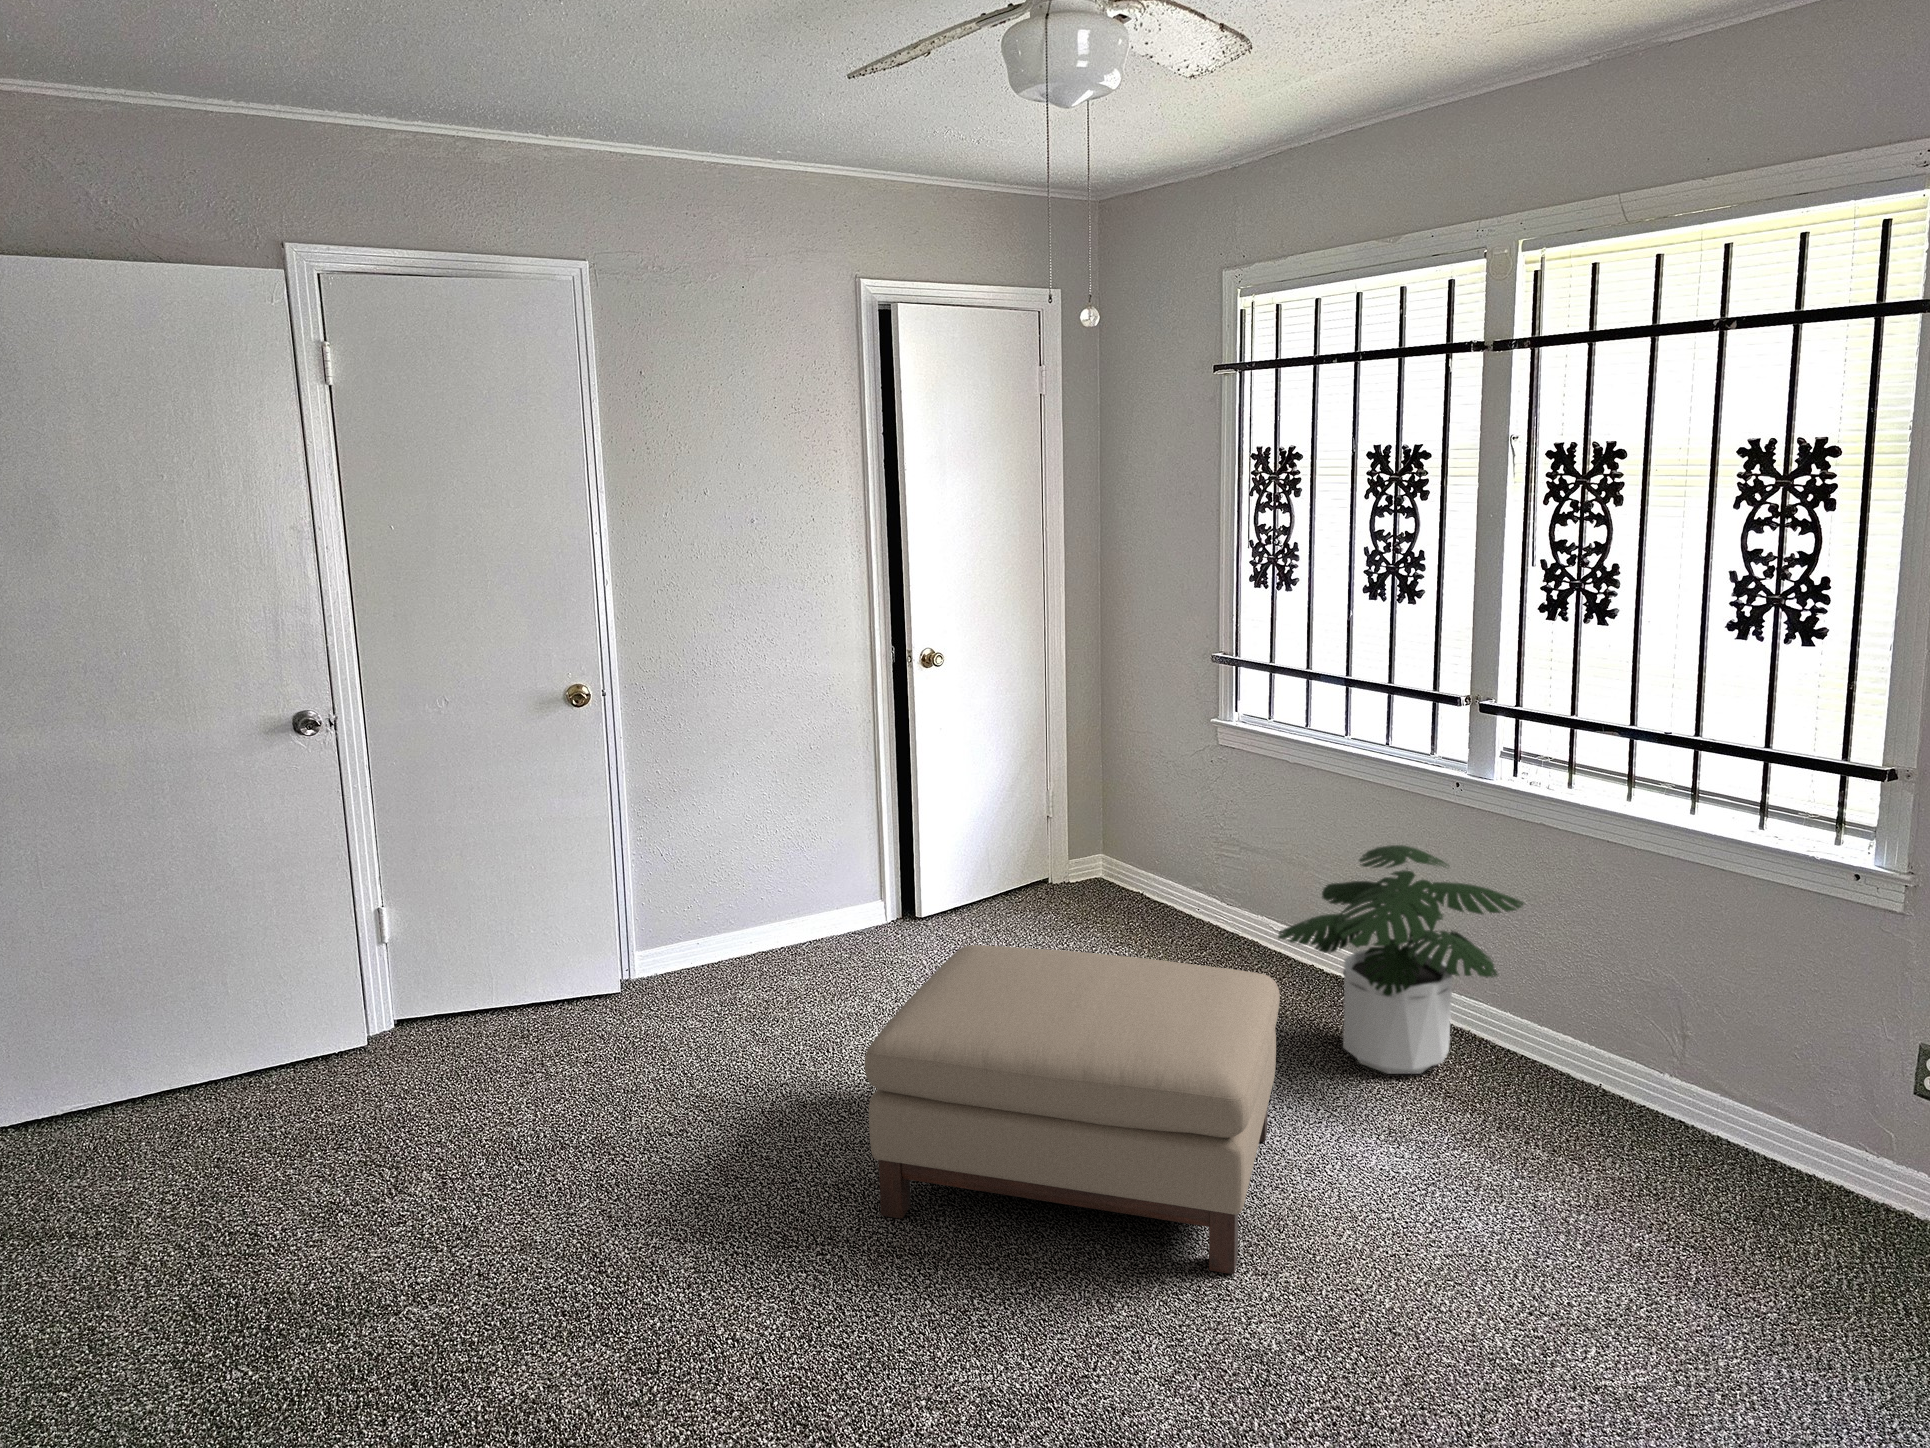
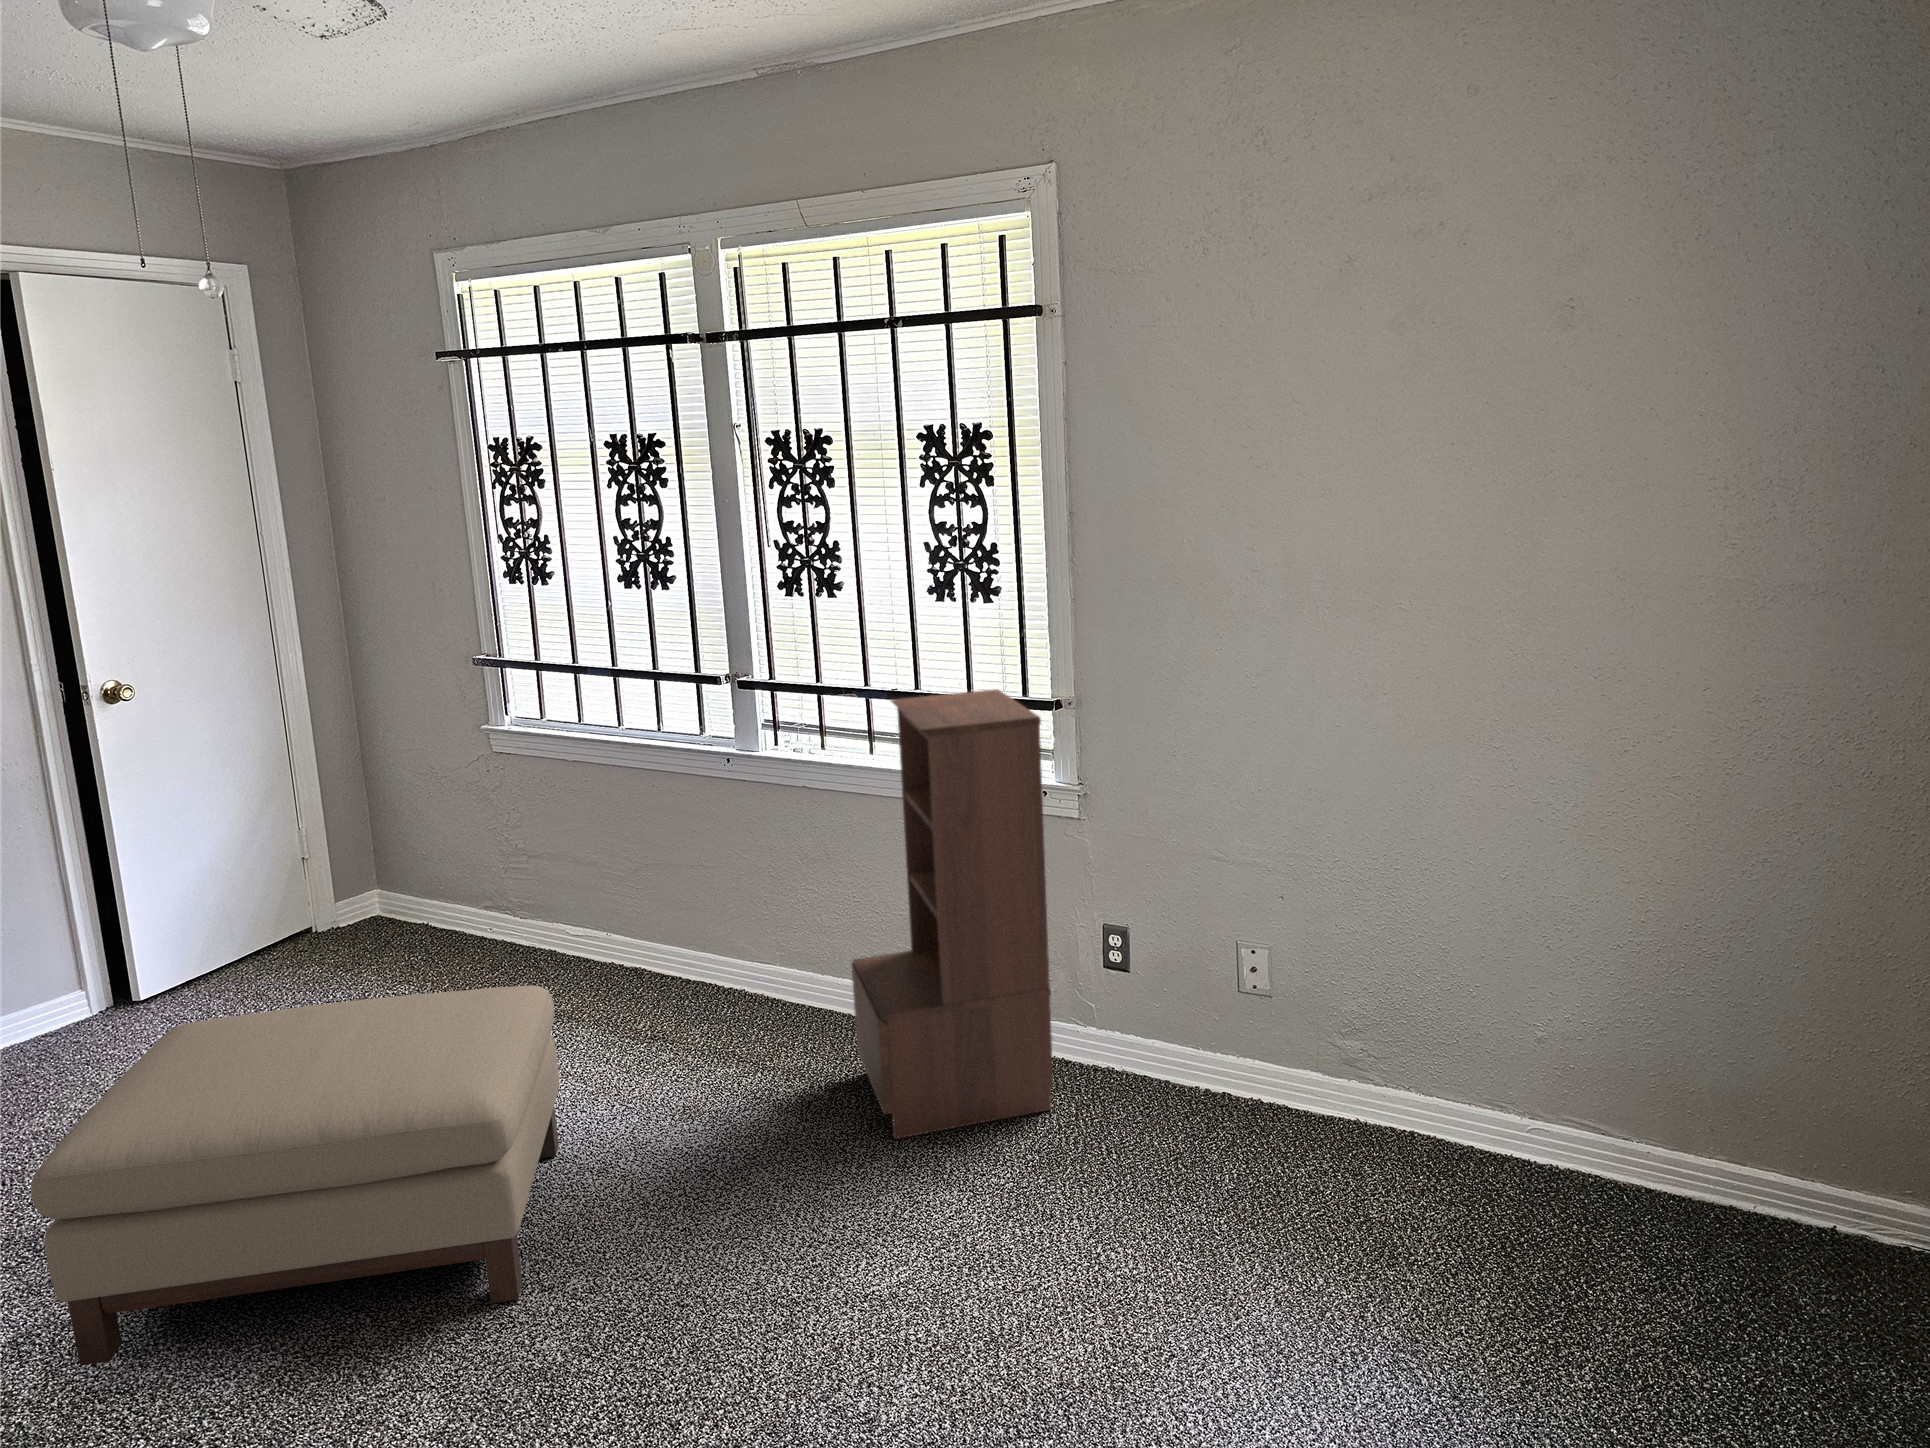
bookshelf: none [1582,742,1877,1243] -> present [851,689,1053,1139]
potted plant: present [1278,845,1524,1074] -> none [557,831,795,1057]

